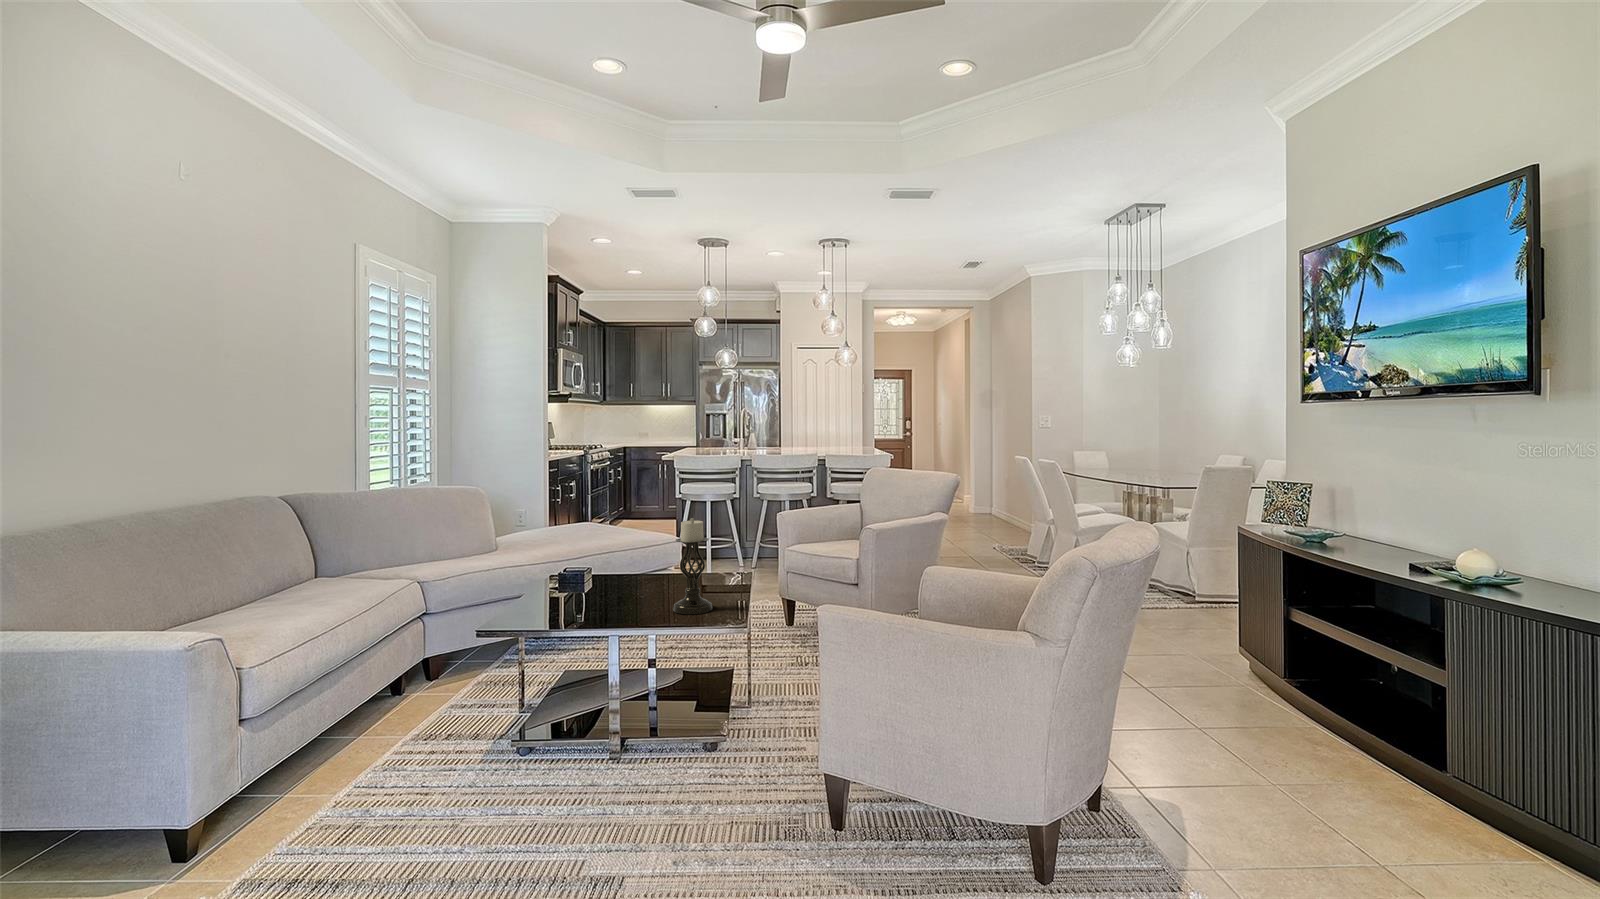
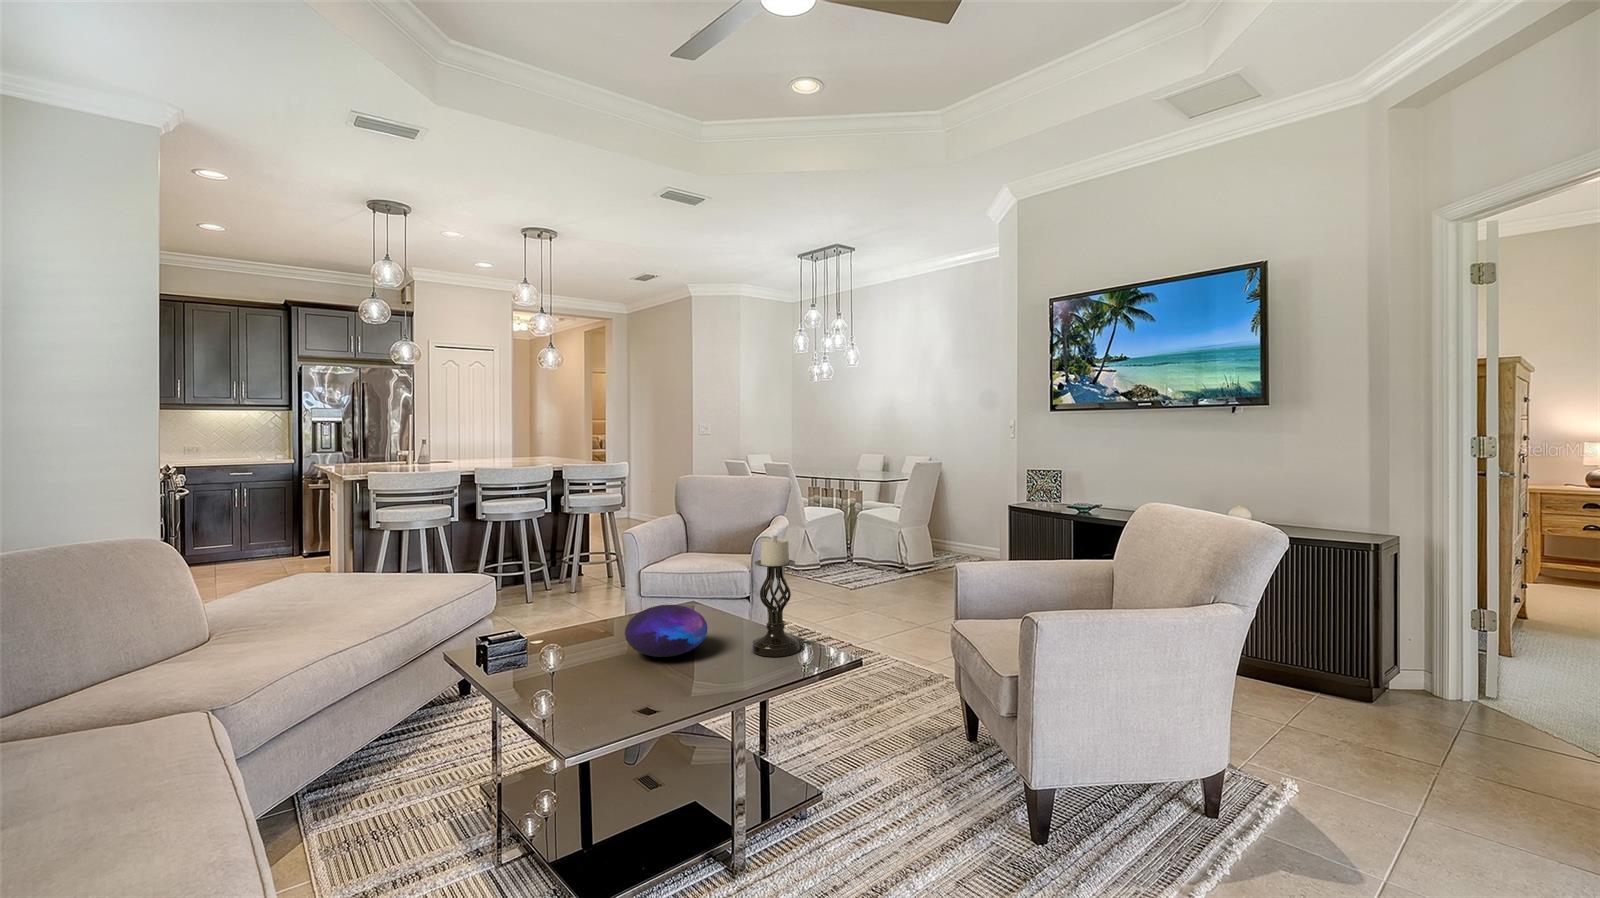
decorative orb: none [603,563,666,600] -> present [625,605,708,657]

